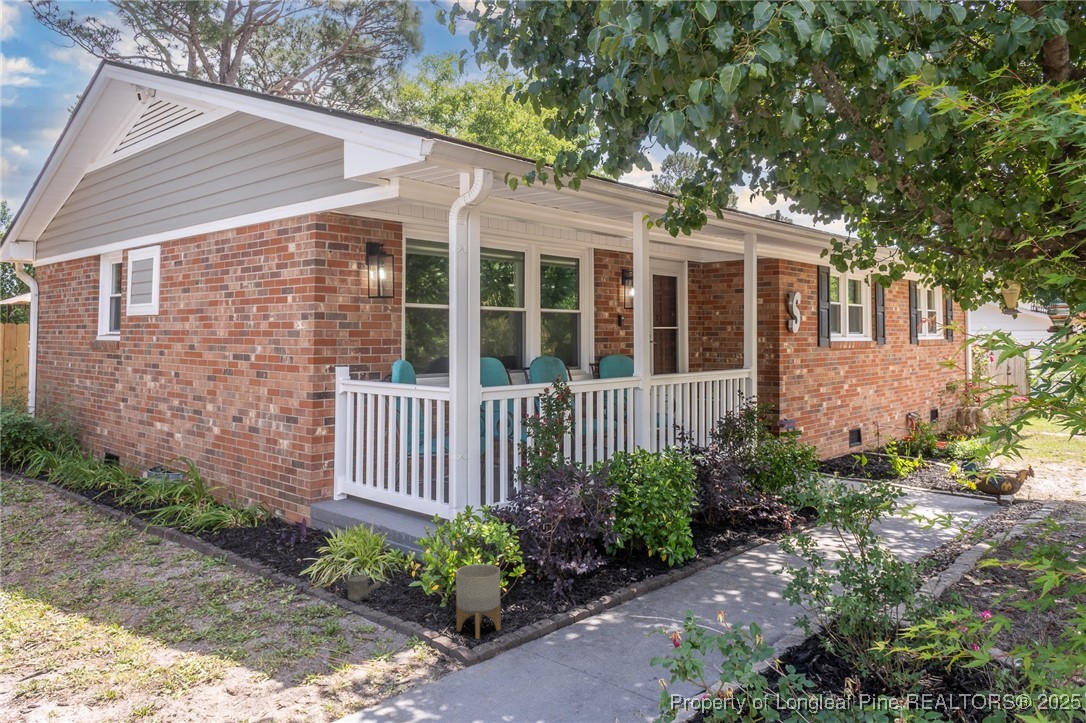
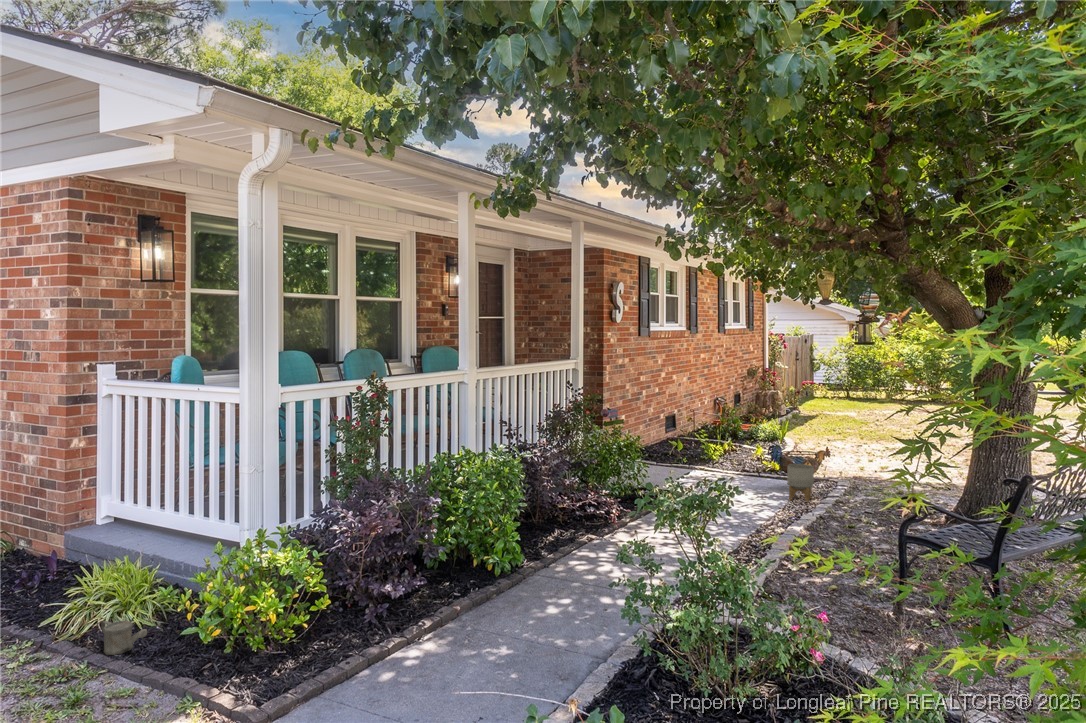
planter: present [456,564,501,639] -> present [787,464,814,502]

